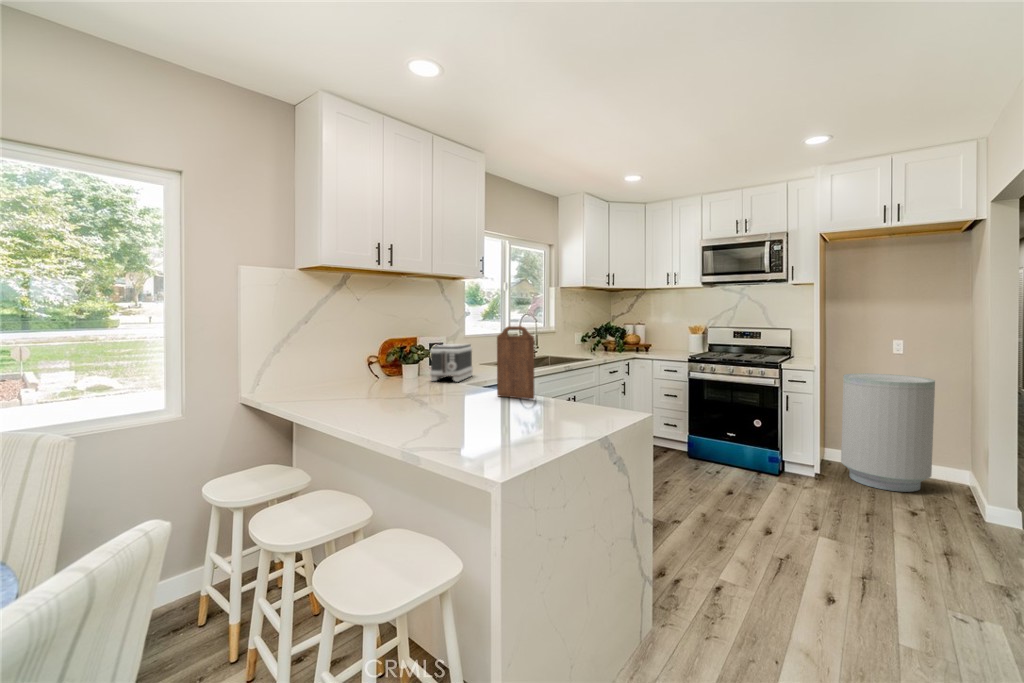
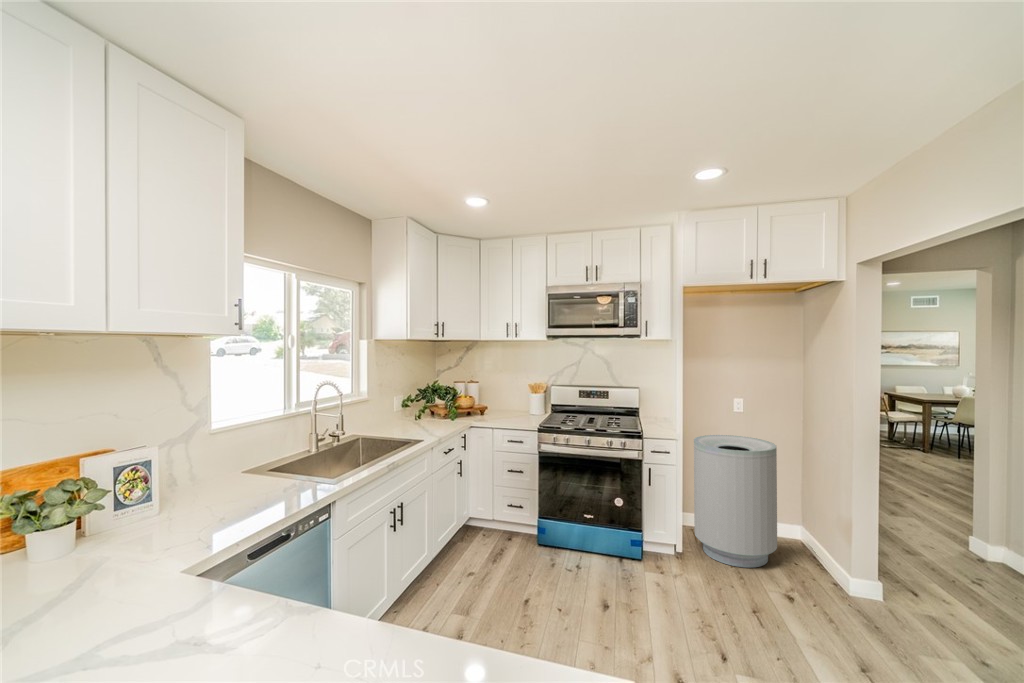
cutting board: present [497,326,534,399] -> none [249,481,339,644]
toaster: present [430,344,473,382] -> none [97,468,215,573]

